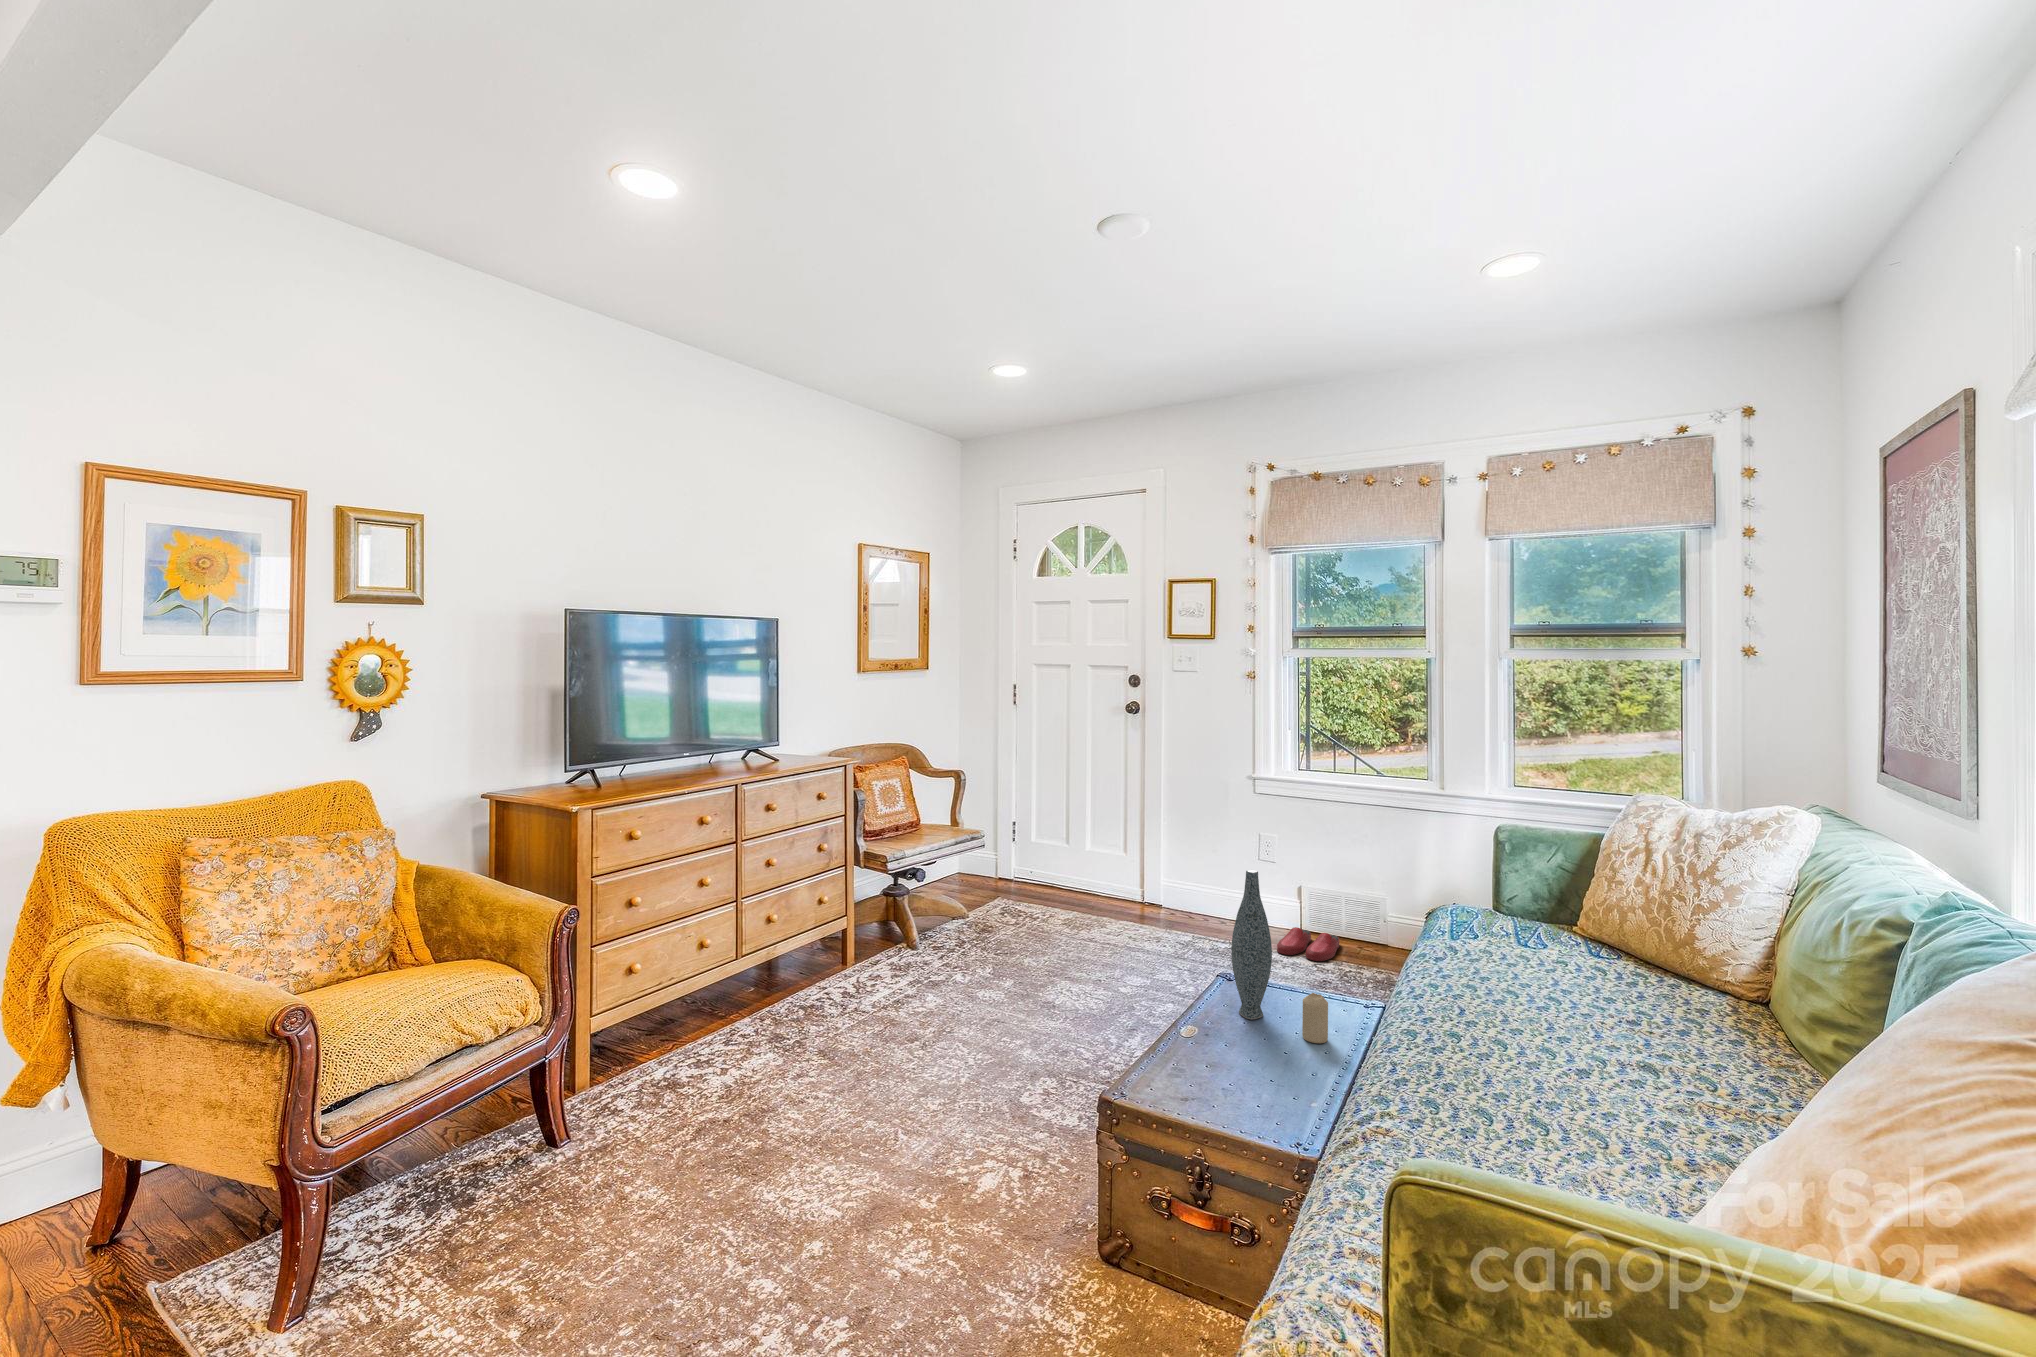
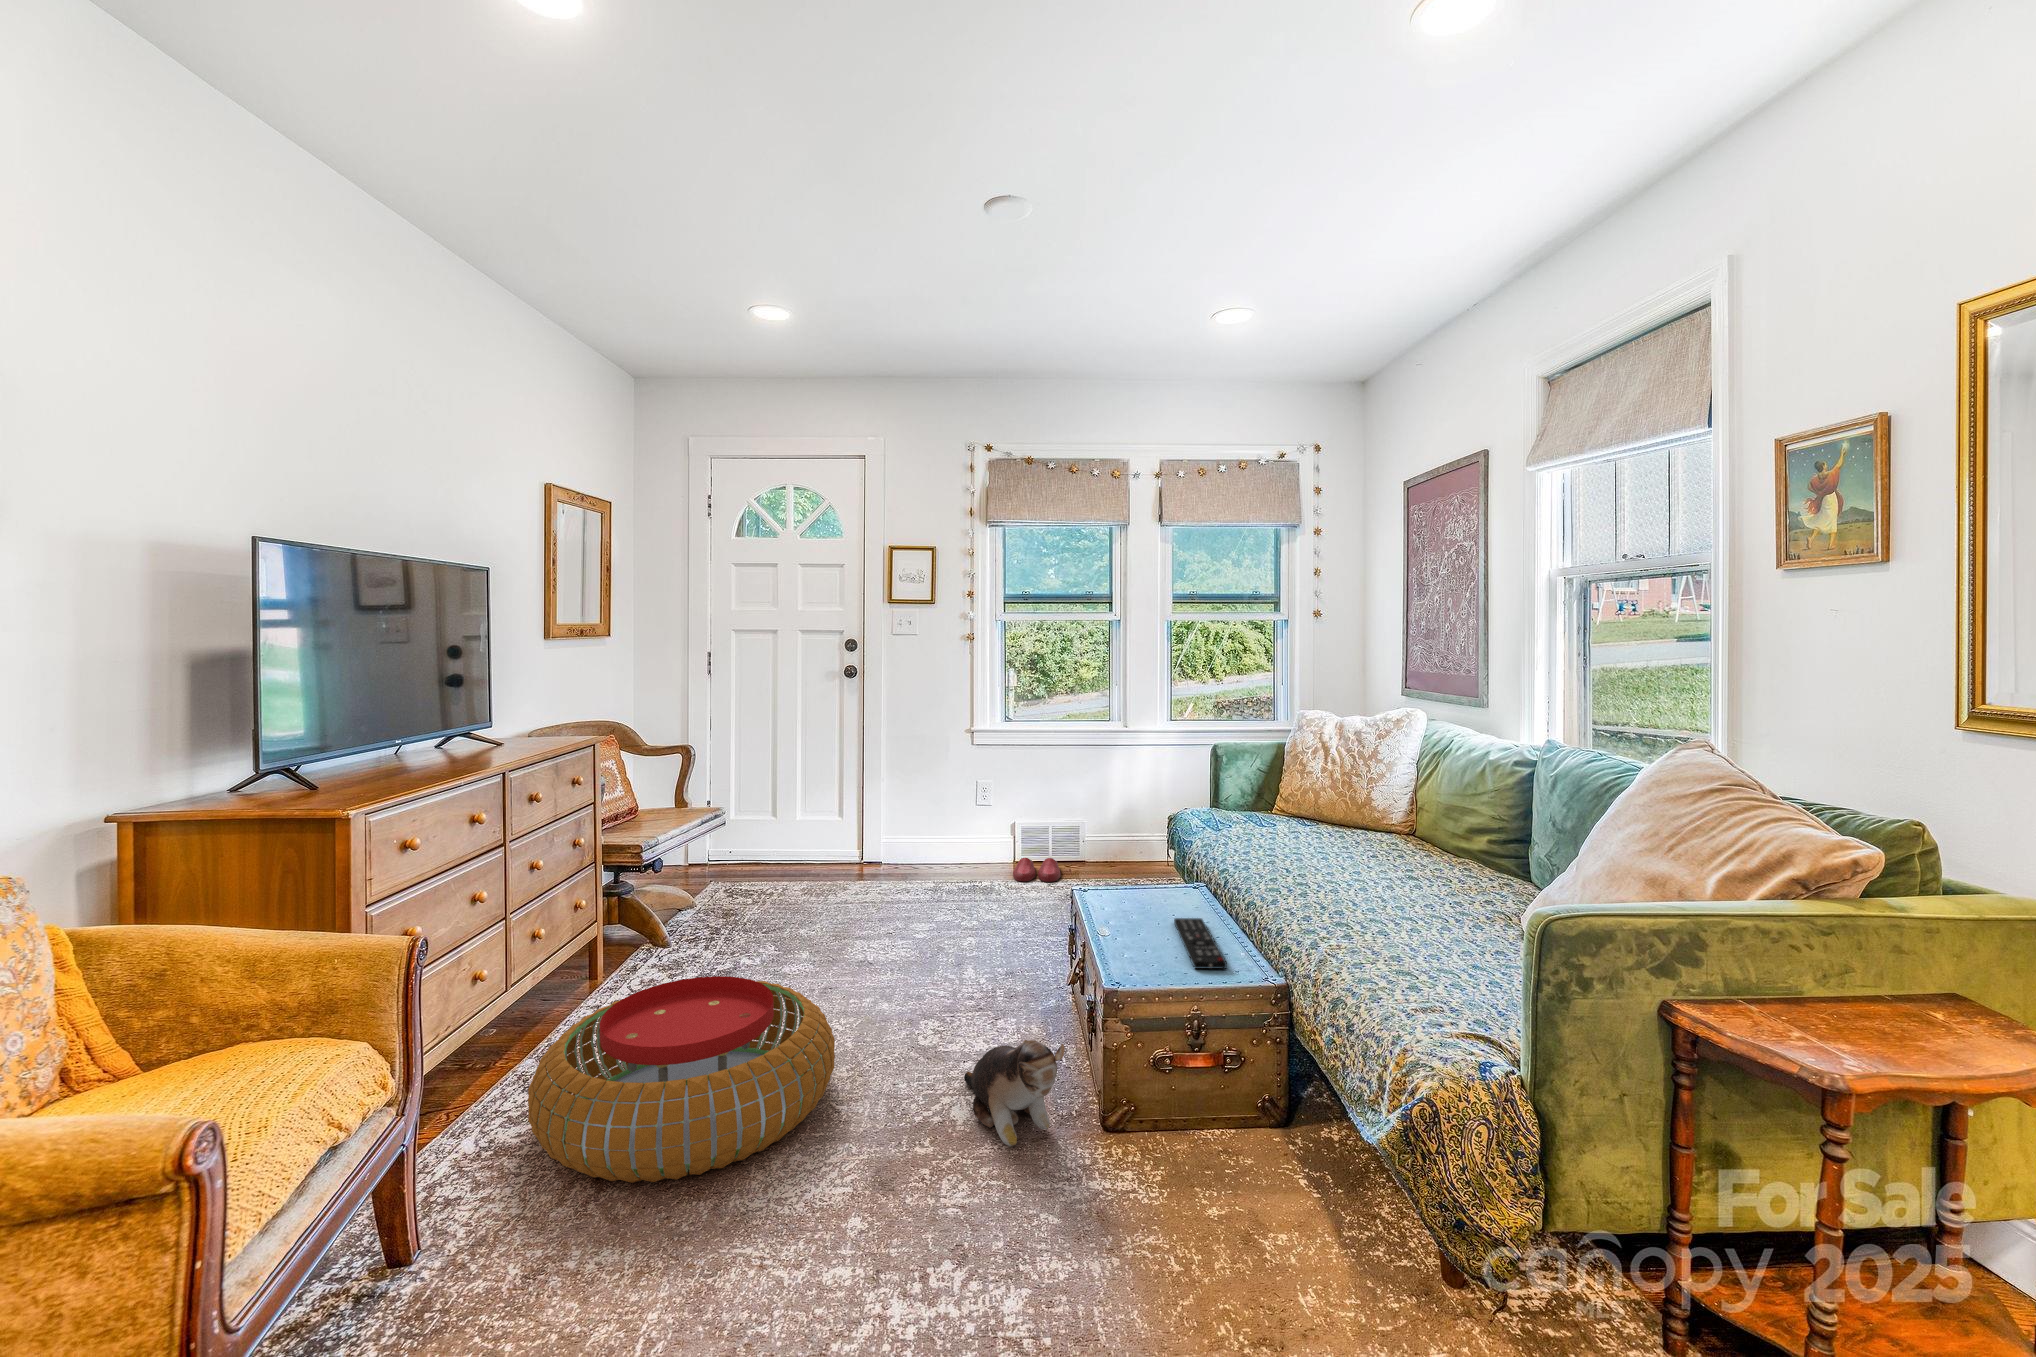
vase: present [1231,870,1272,1019] -> none [1130,786,1161,910]
pouf: none [666,983,922,1156] -> present [528,976,835,1183]
candle: present [1302,993,1328,1043] -> none [1195,876,1214,915]
remote control: none [1205,1037,1292,1114] -> present [1174,918,1227,969]
plush toy: none [987,1126,1056,1234] -> present [964,1040,1065,1146]

